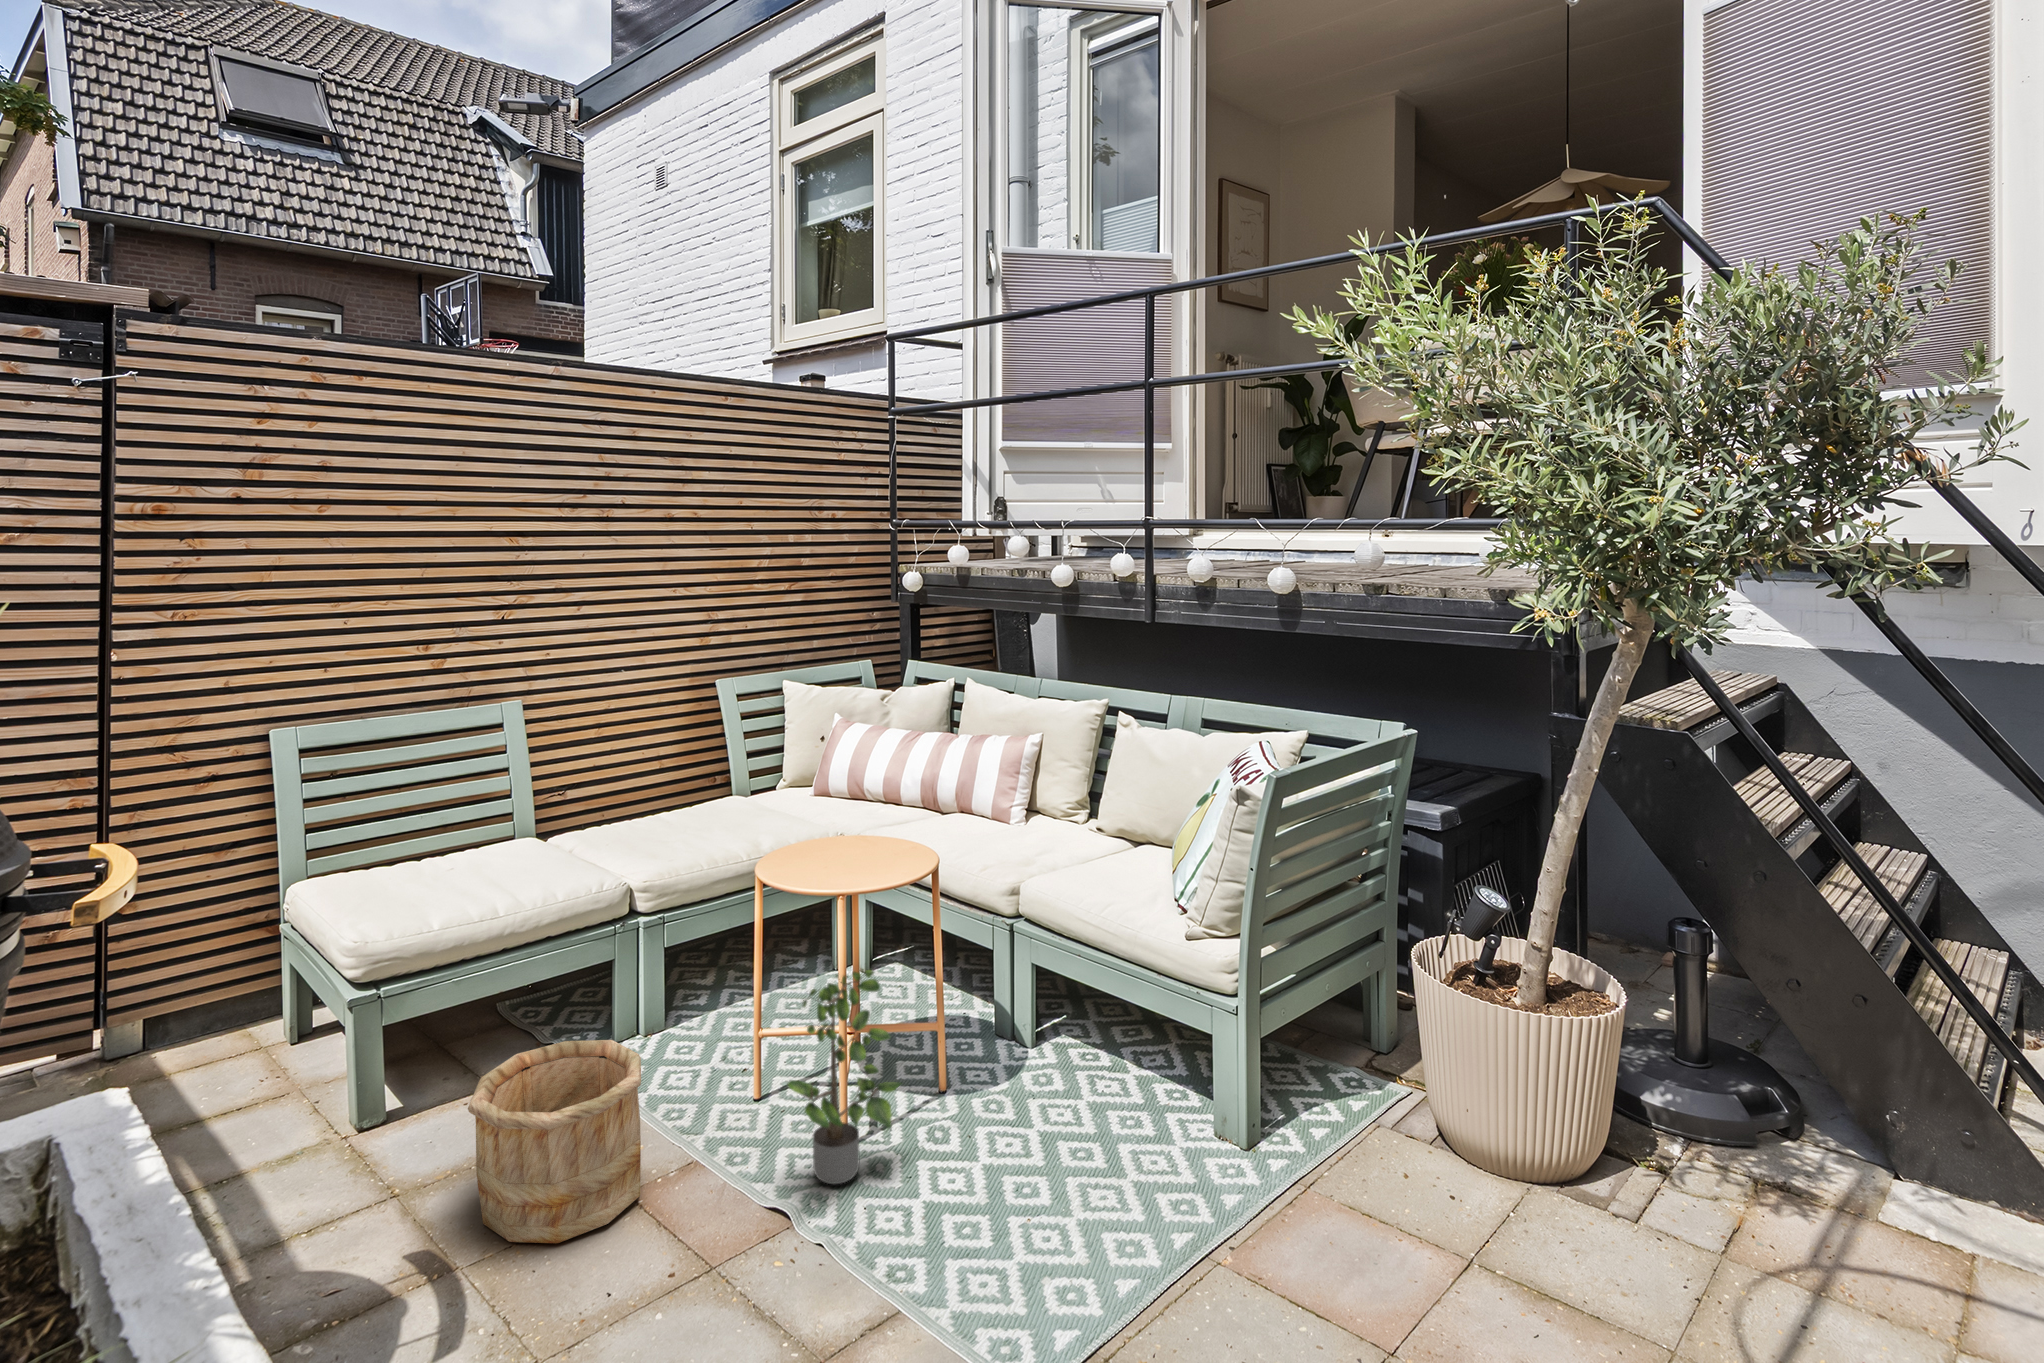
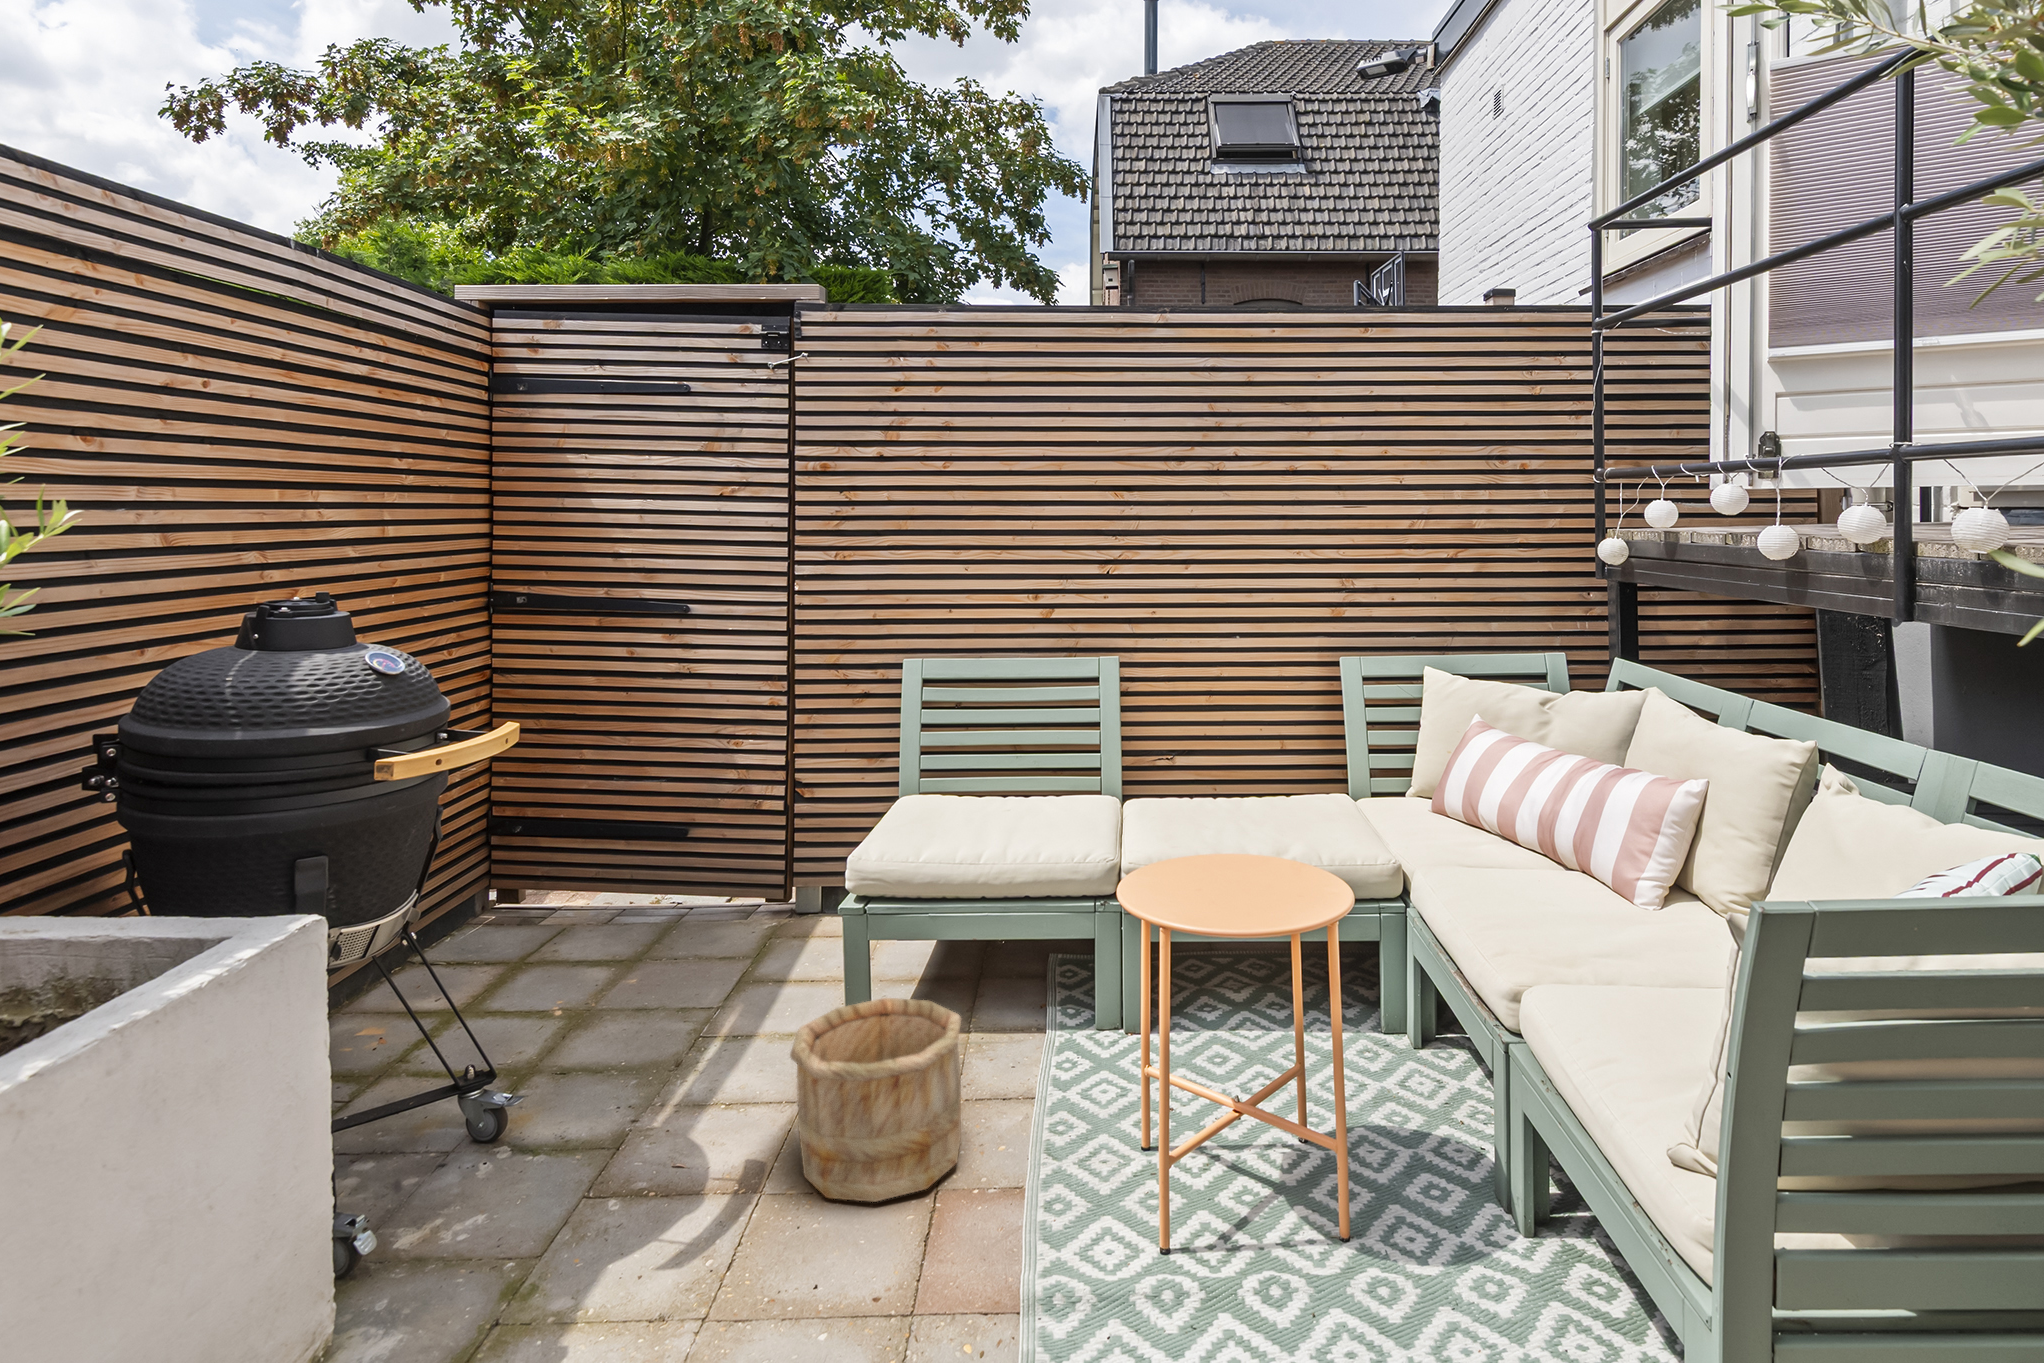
potted plant: present [788,970,901,1184] -> none [1048,1017,1207,1284]

